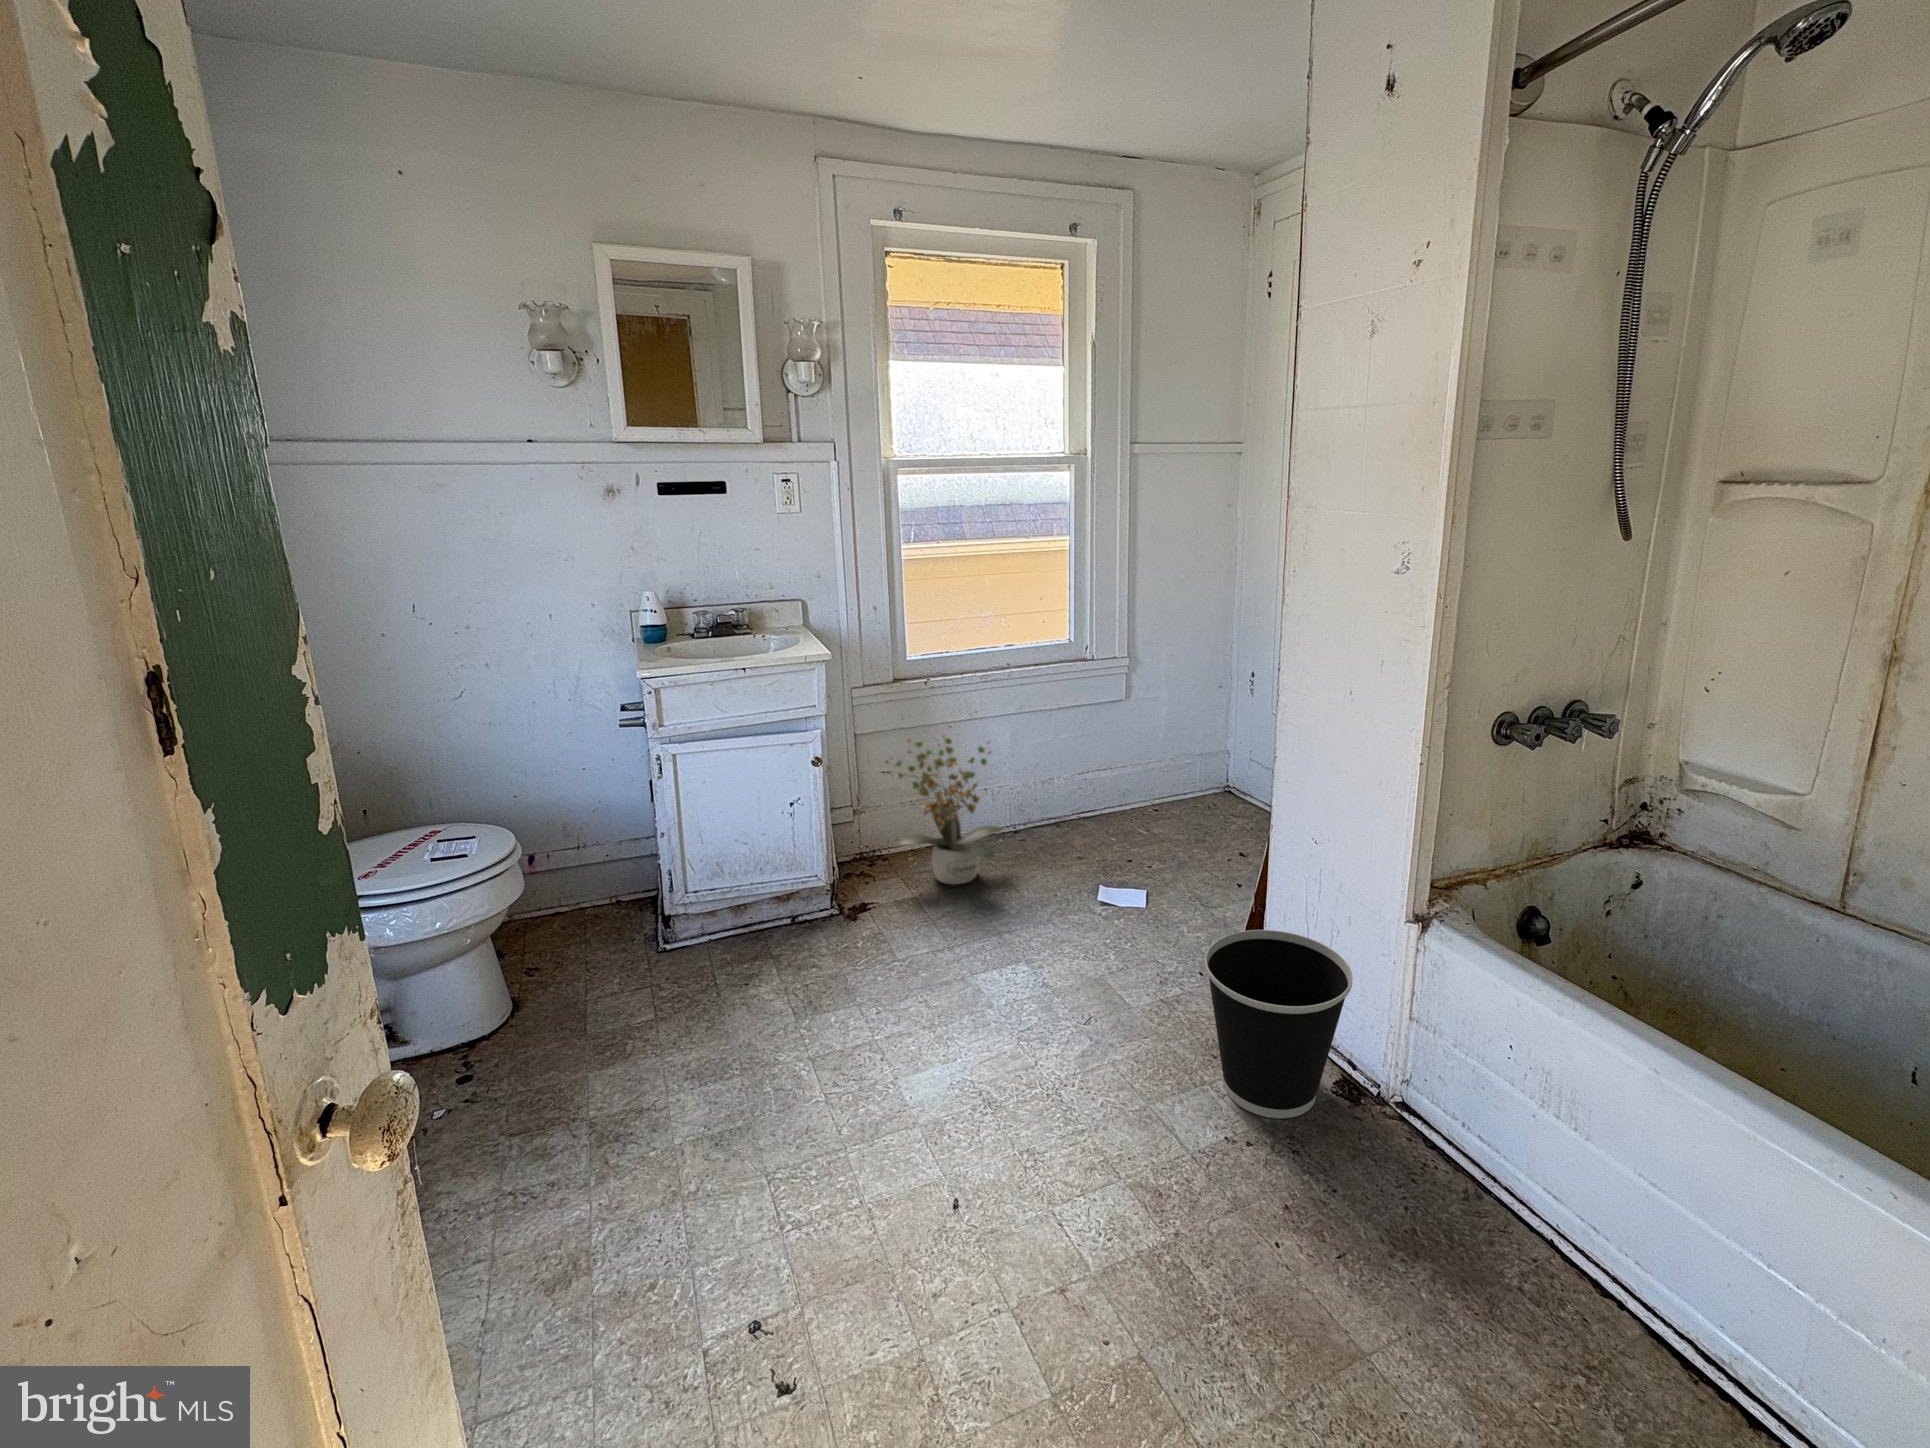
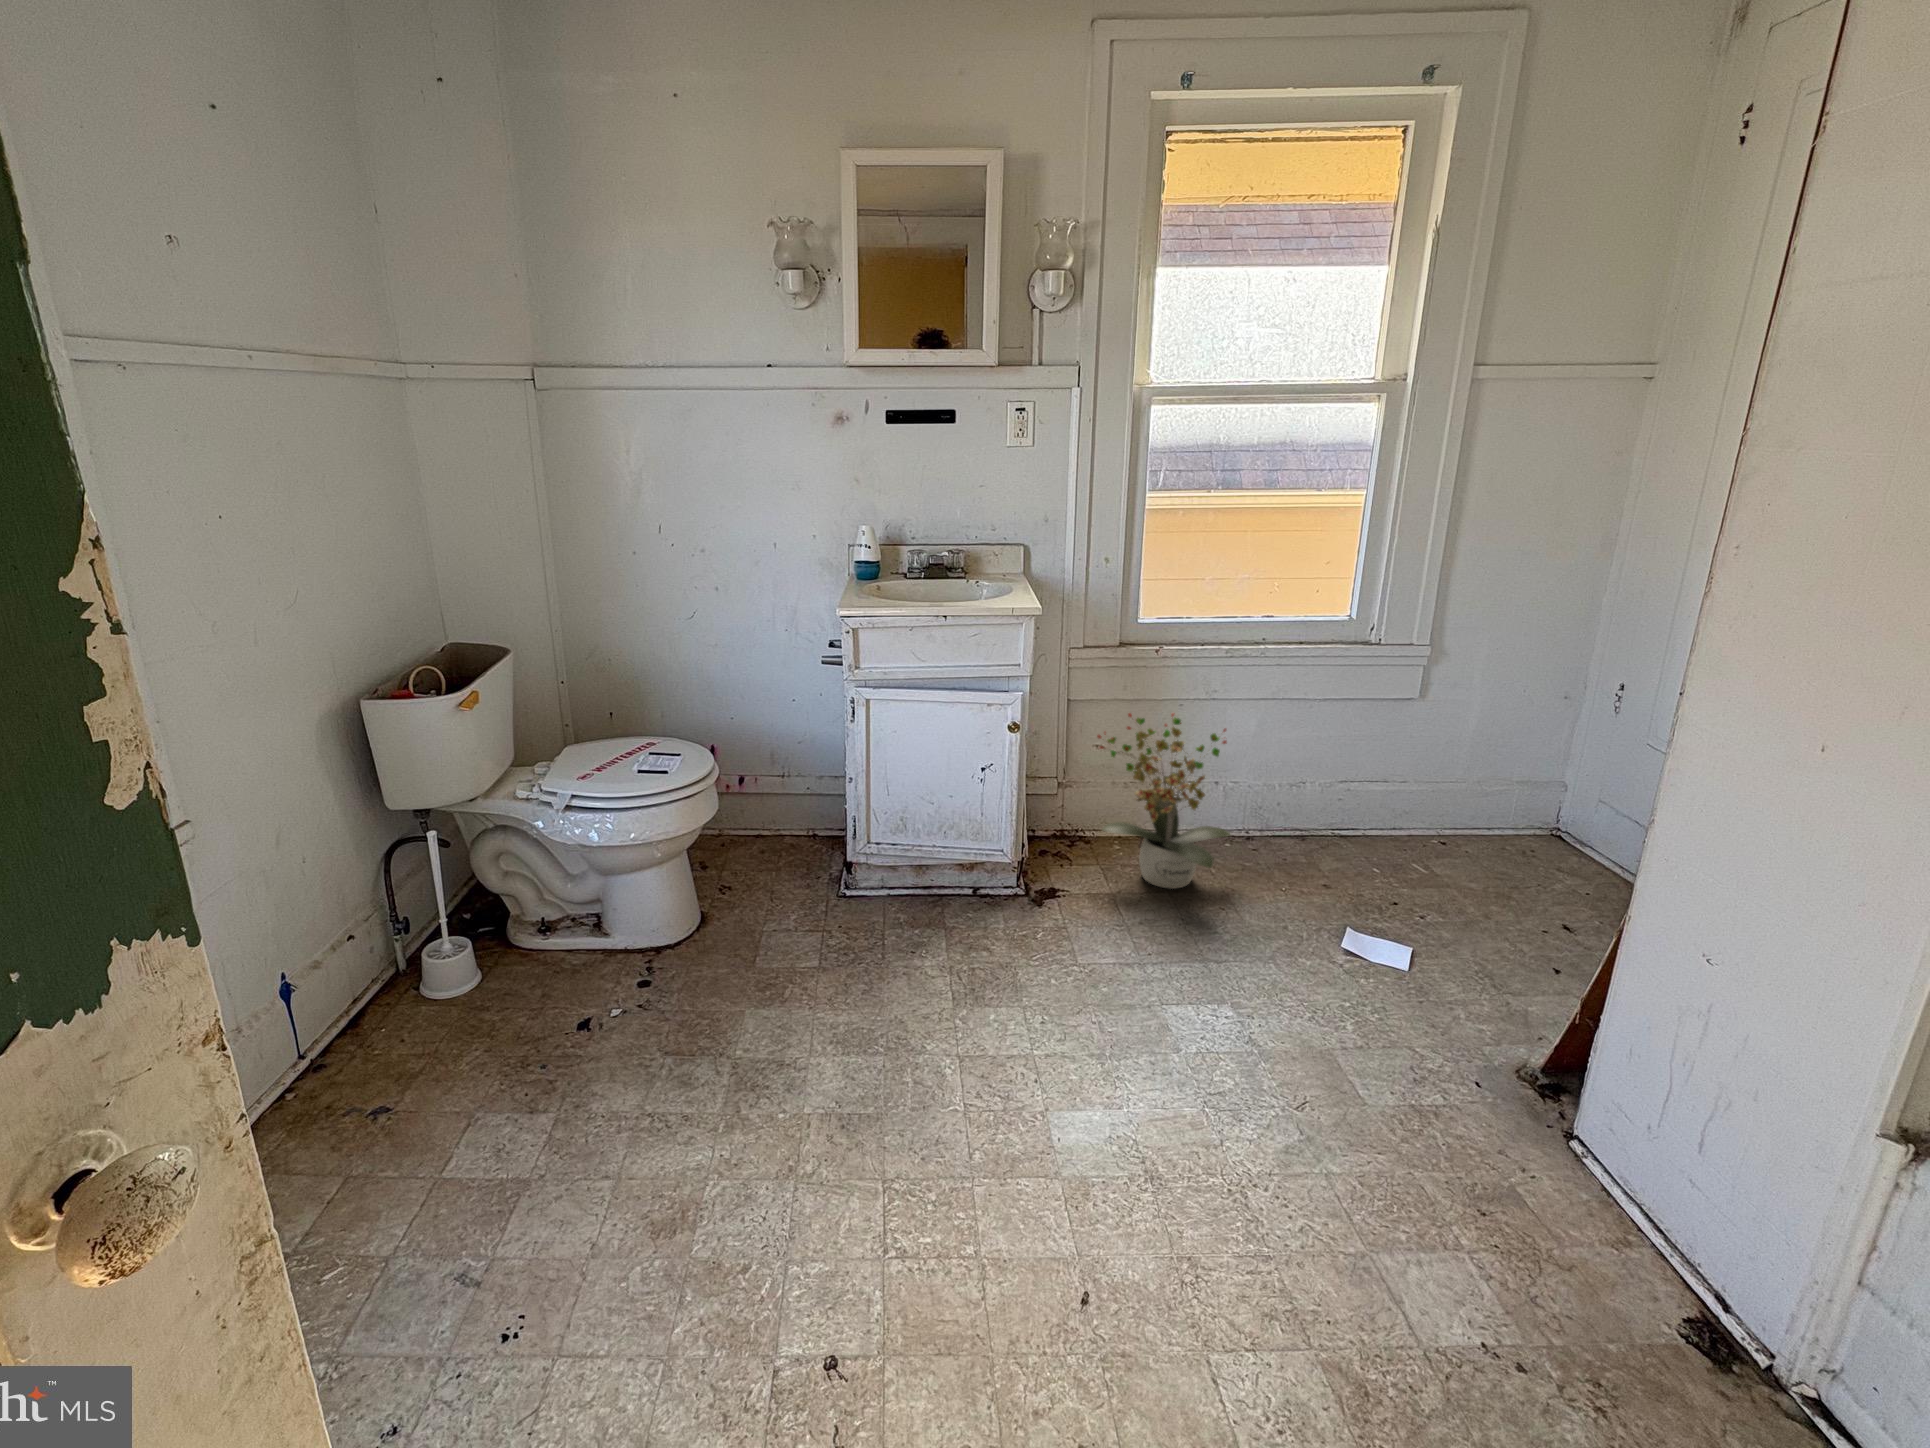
wastebasket: present [1204,930,1353,1118] -> none [1483,1055,1744,1346]

